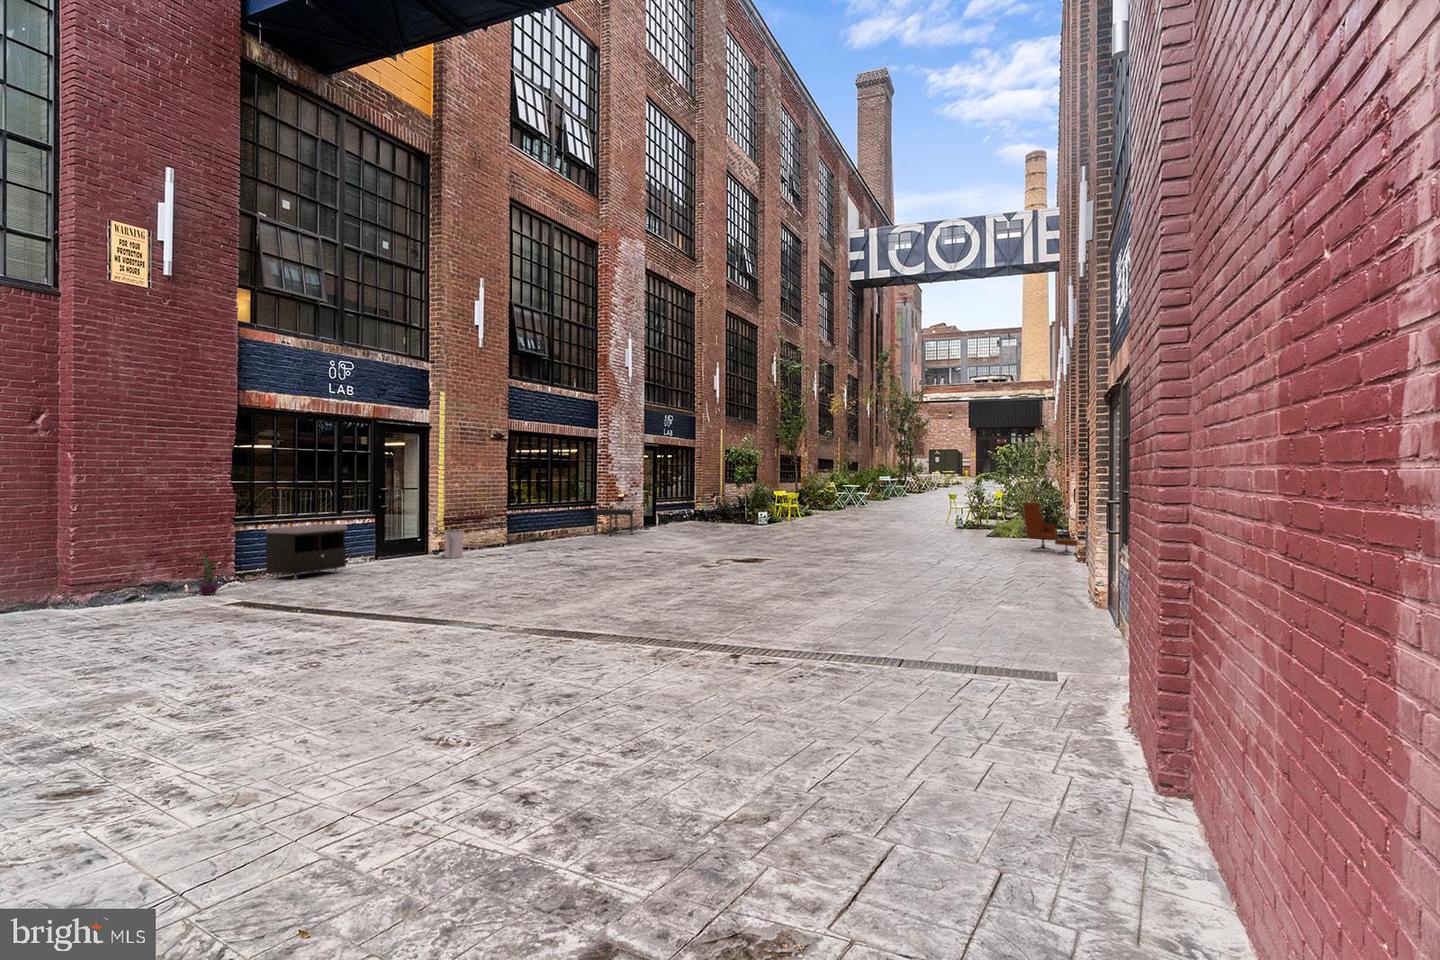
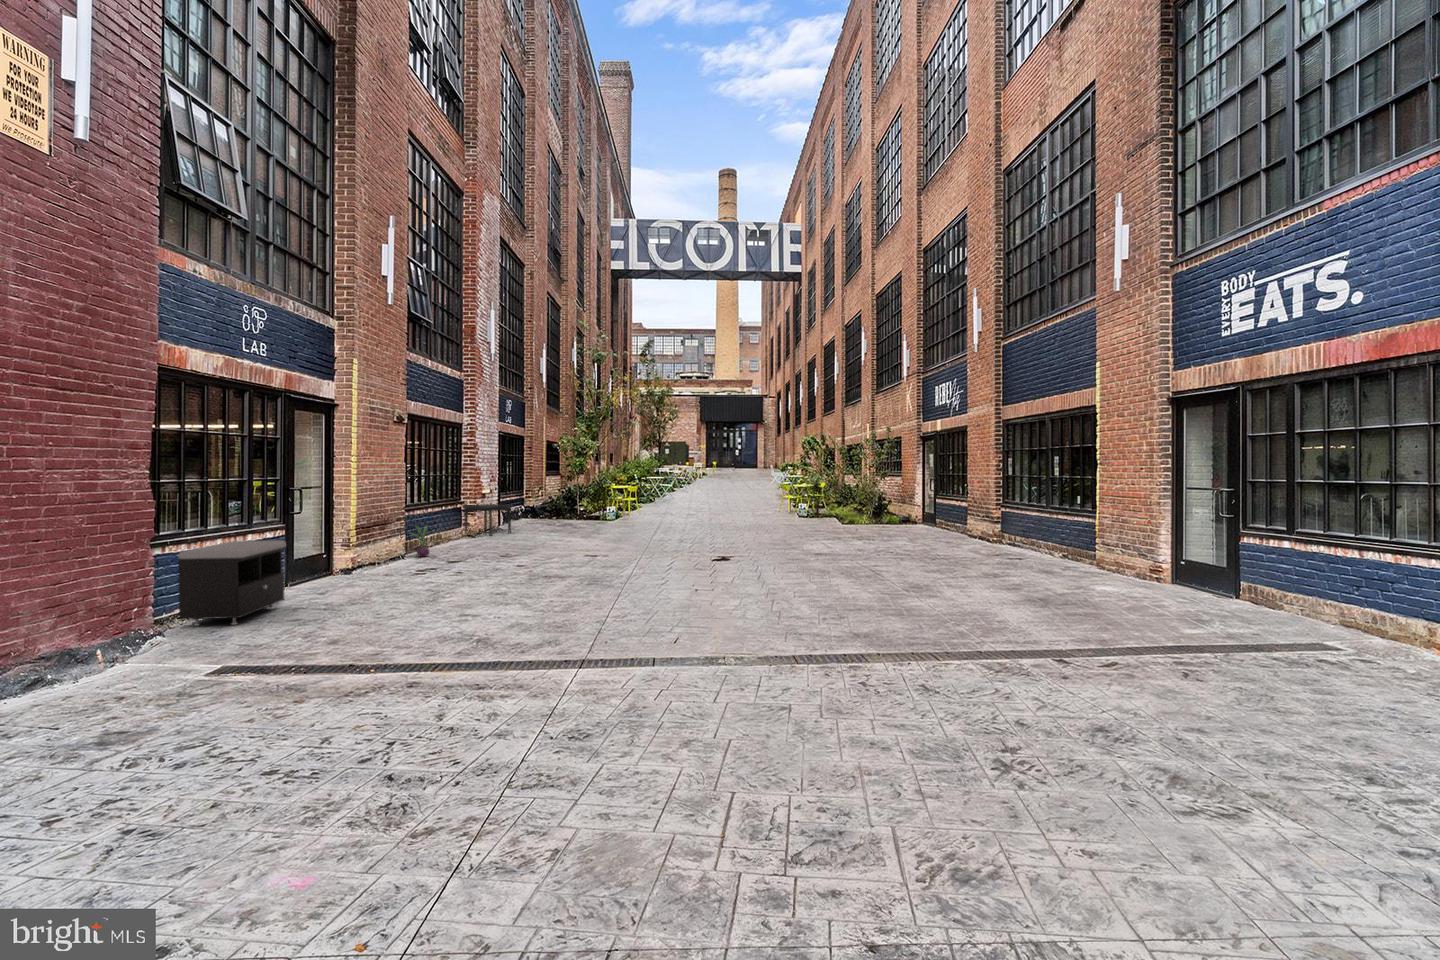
lounge chair: present [1023,502,1078,554] -> none [917,489,970,535]
trash can: present [443,530,464,558] -> none [354,539,391,576]
decorative plant: present [189,553,221,595] -> present [414,526,429,557]

